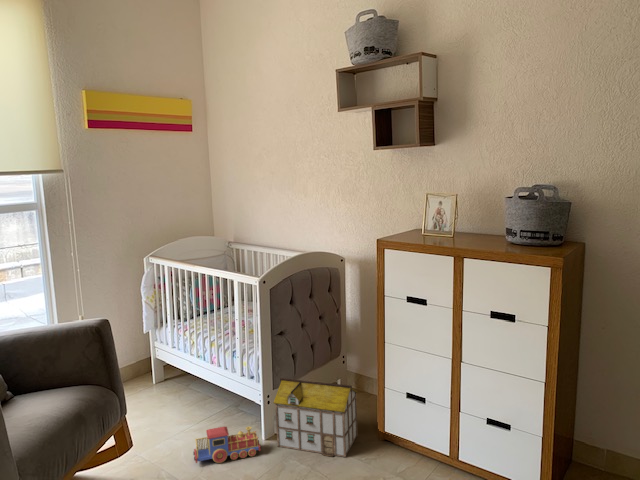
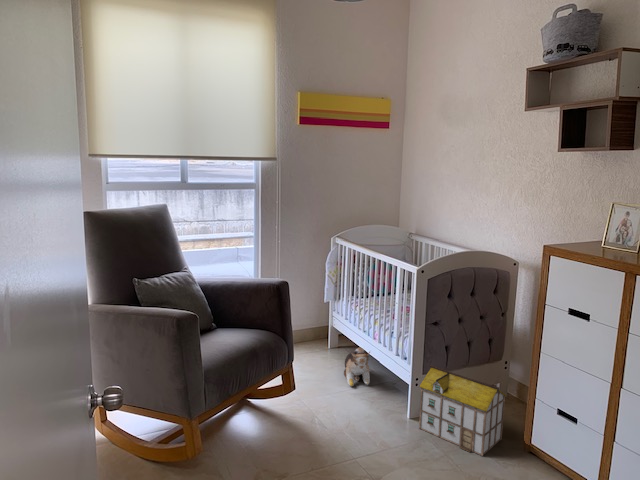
plush toy: none [181,375,213,420] -> present [344,347,370,386]
toy train: present [193,427,261,463] -> none [341,396,402,431]

